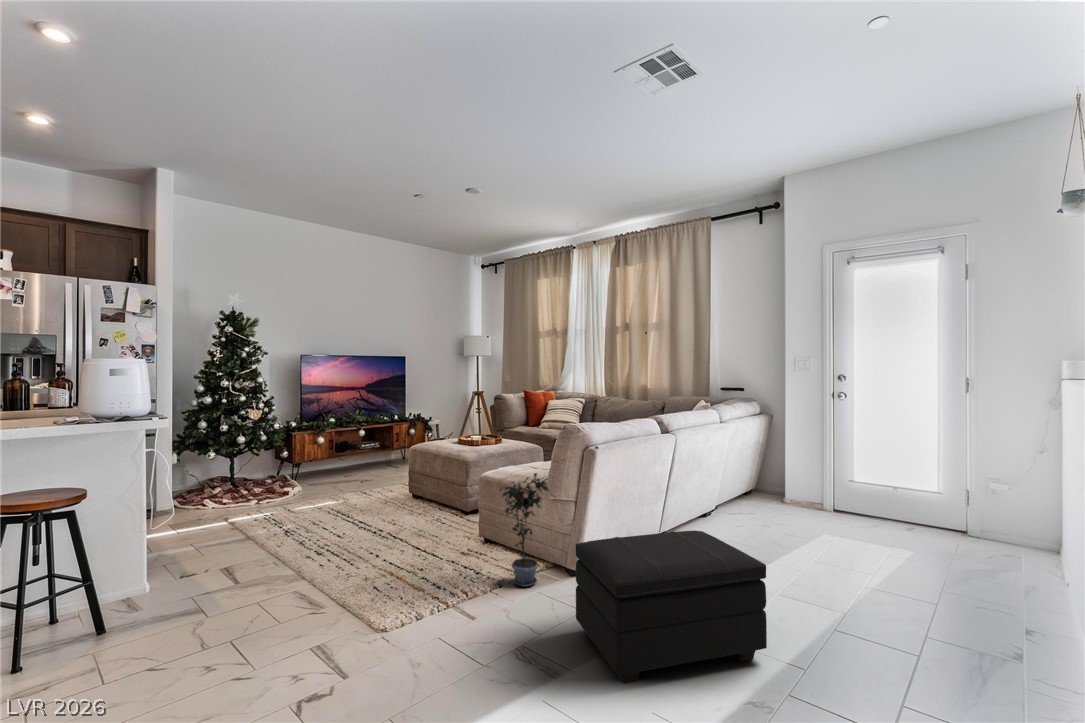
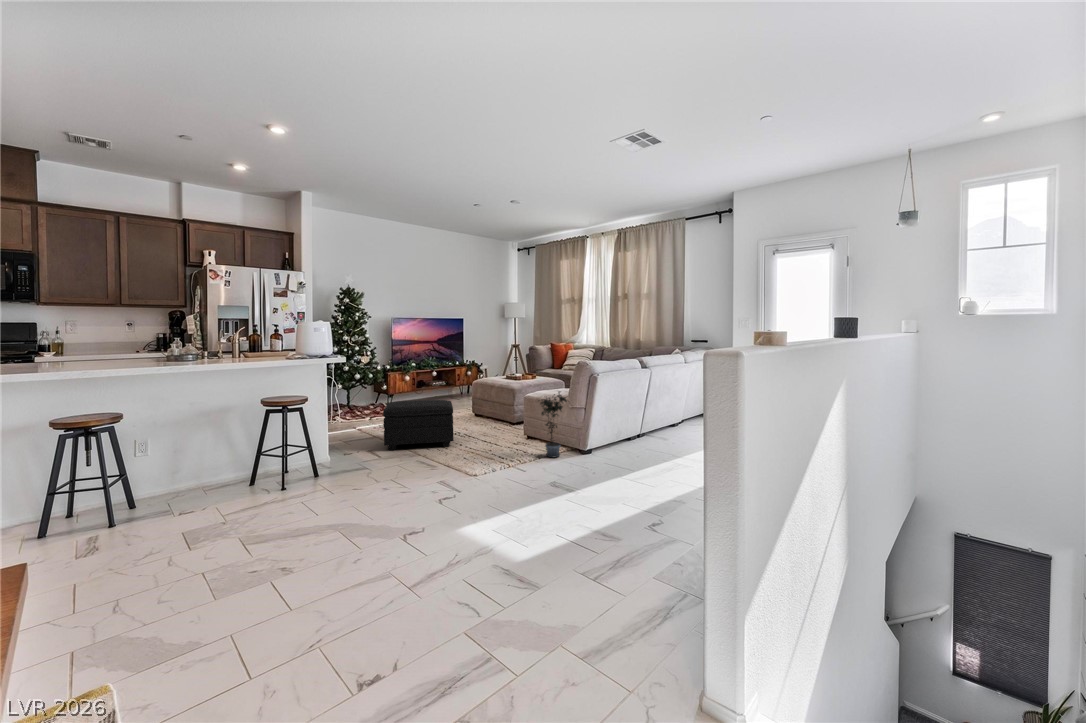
footstool: present [576,531,767,684] -> present [383,400,454,450]

